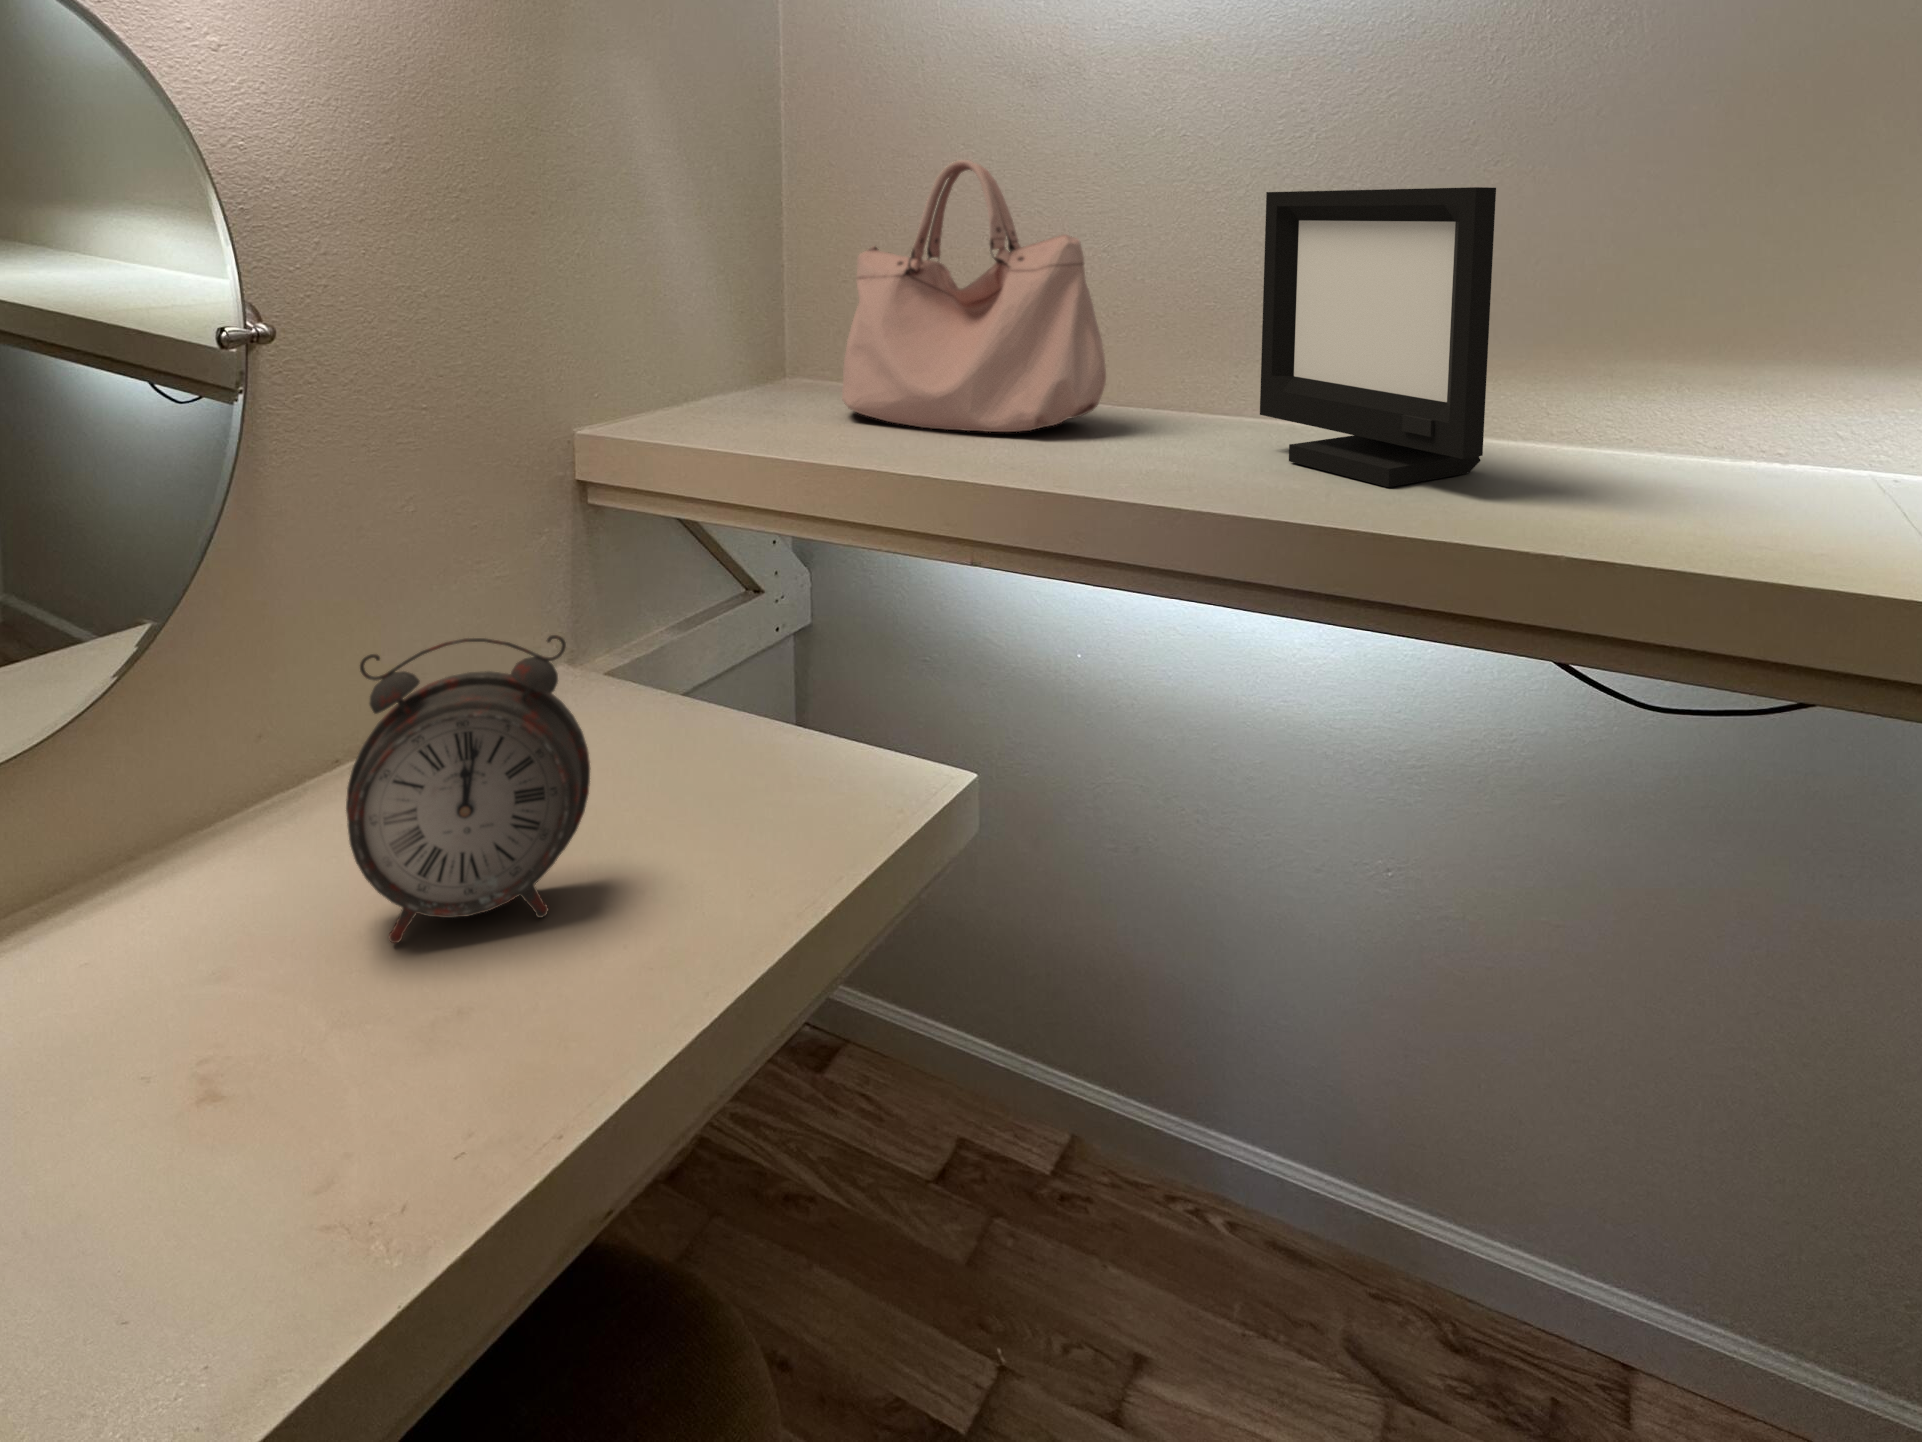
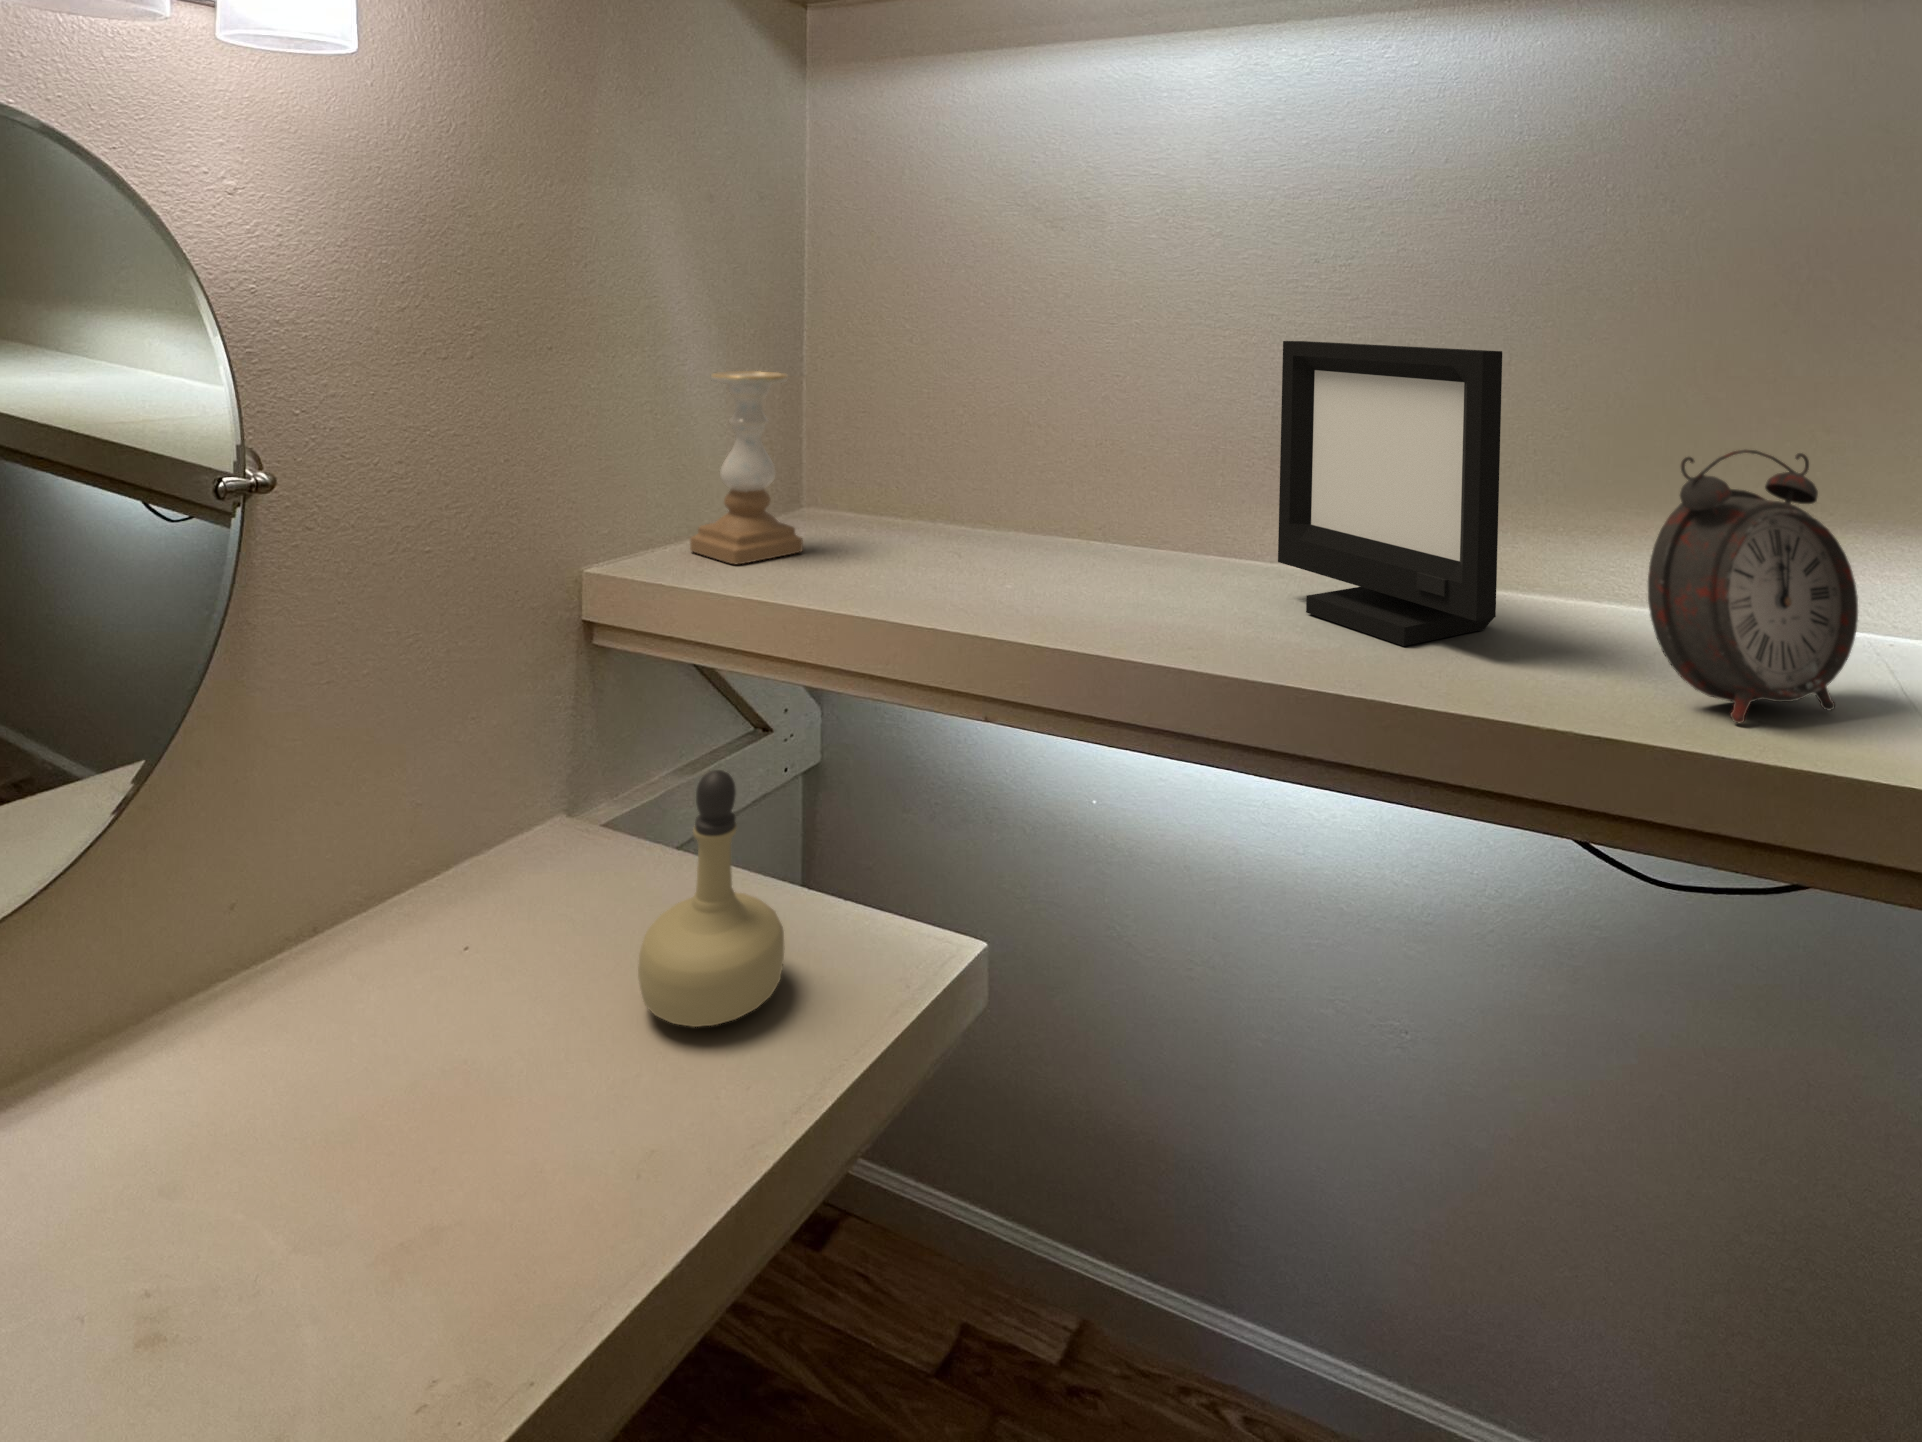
handbag: present [842,160,1106,432] -> none [862,297,1126,573]
candle holder: none [674,242,784,429] -> present [690,371,803,564]
perfume bottle: none [651,606,787,838] -> present [638,770,785,1027]
alarm clock: present [346,635,590,943] -> present [1648,450,1858,723]

